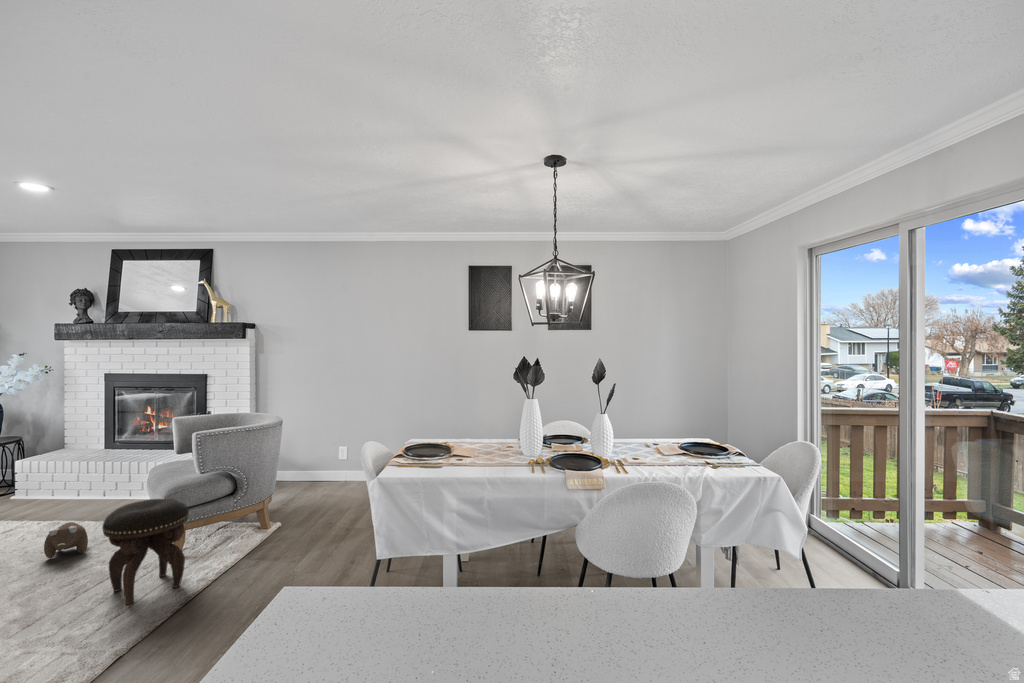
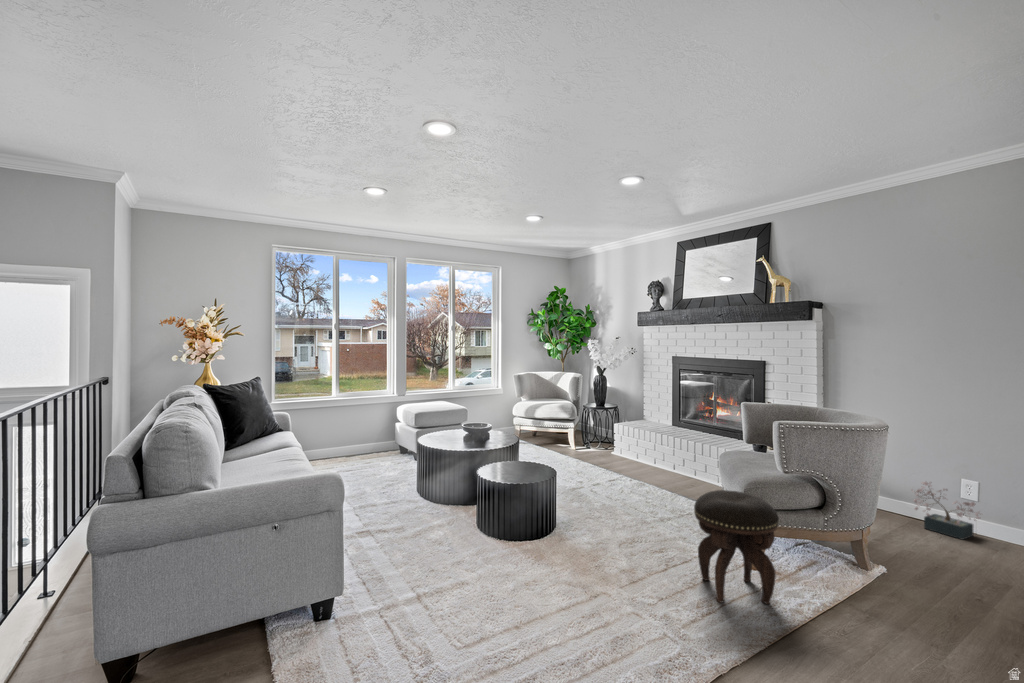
decorative plant: none [312,455,352,491] -> present [914,482,980,540]
plush toy: present [44,522,88,558] -> none [641,491,672,523]

